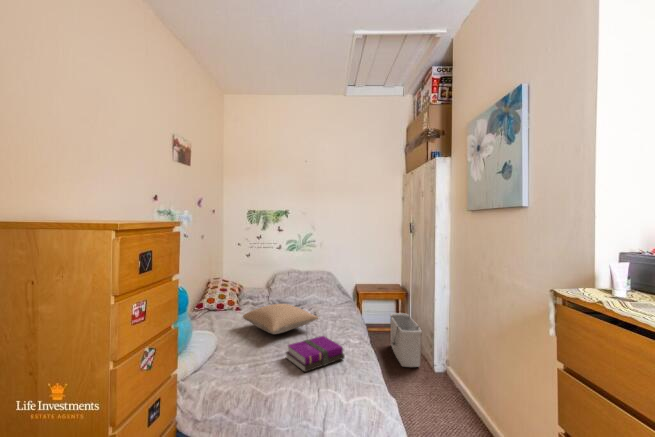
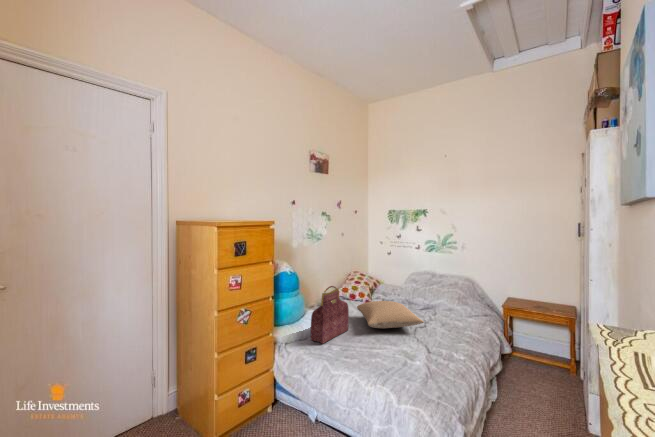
handbag: none [215,297,247,367] -> present [311,286,349,344]
storage bin: present [390,313,422,367] -> none [533,340,575,417]
notebook: present [286,336,345,372] -> none [370,338,424,367]

